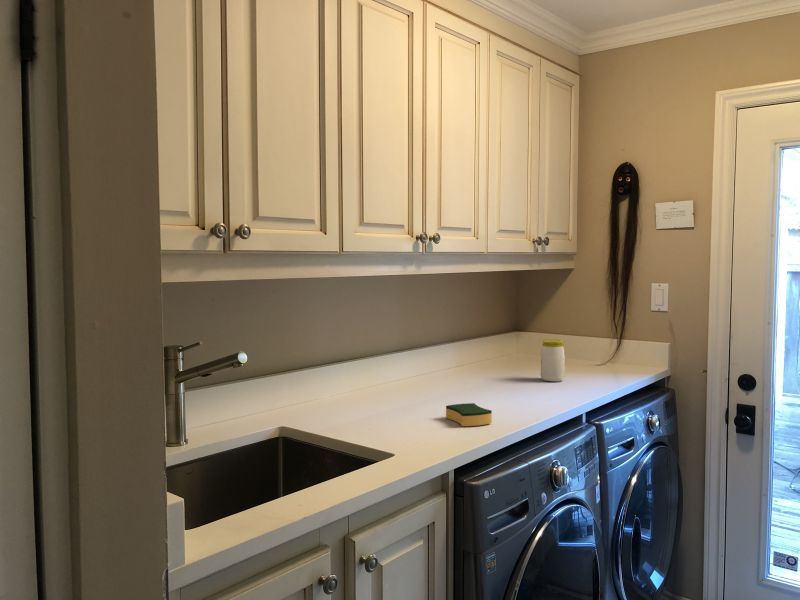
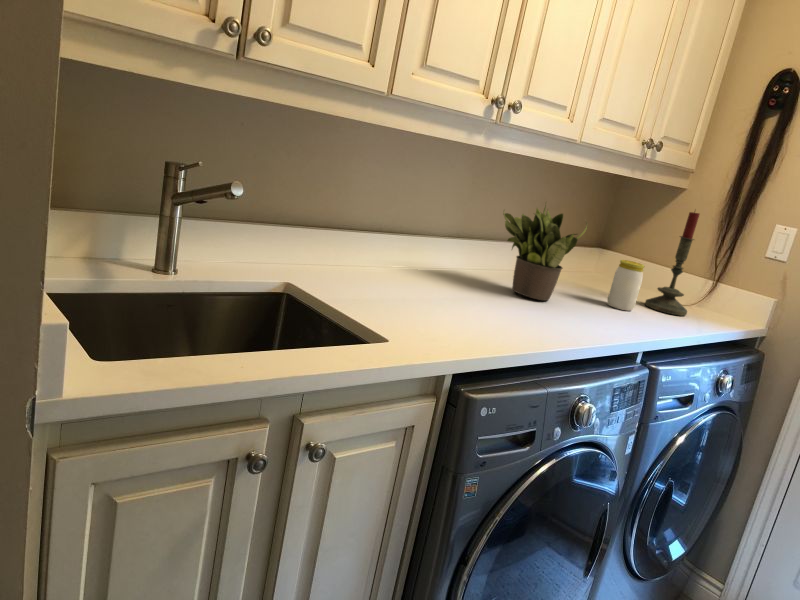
candle: none [570,285,606,376] -> present [645,212,700,316]
potted plant: none [440,306,512,390] -> present [503,205,587,301]
sponge: present [446,403,492,426] -> none [473,304,525,335]

